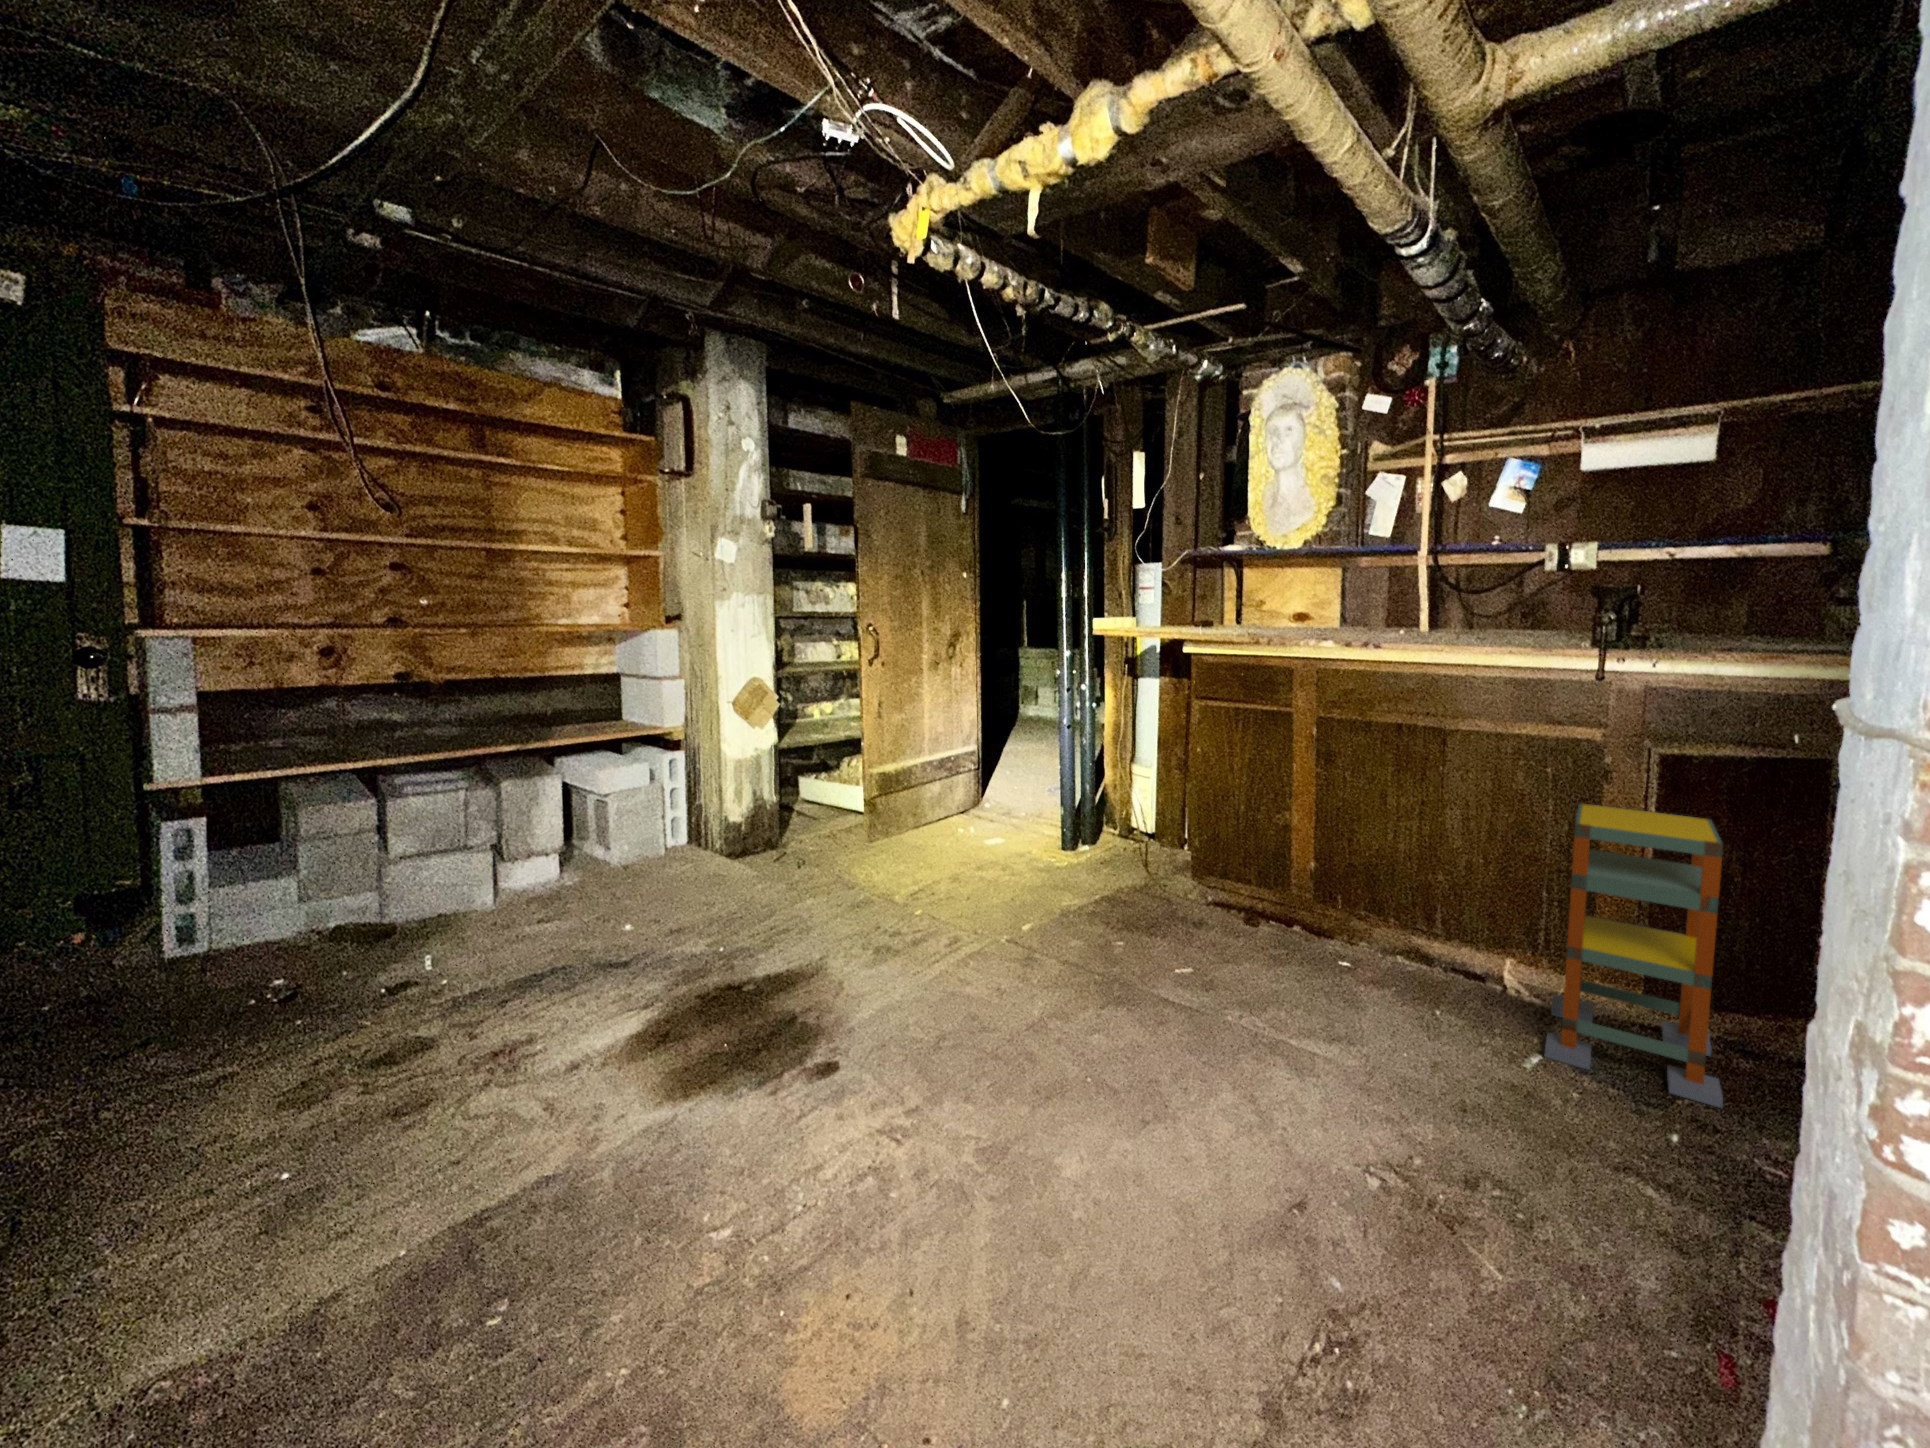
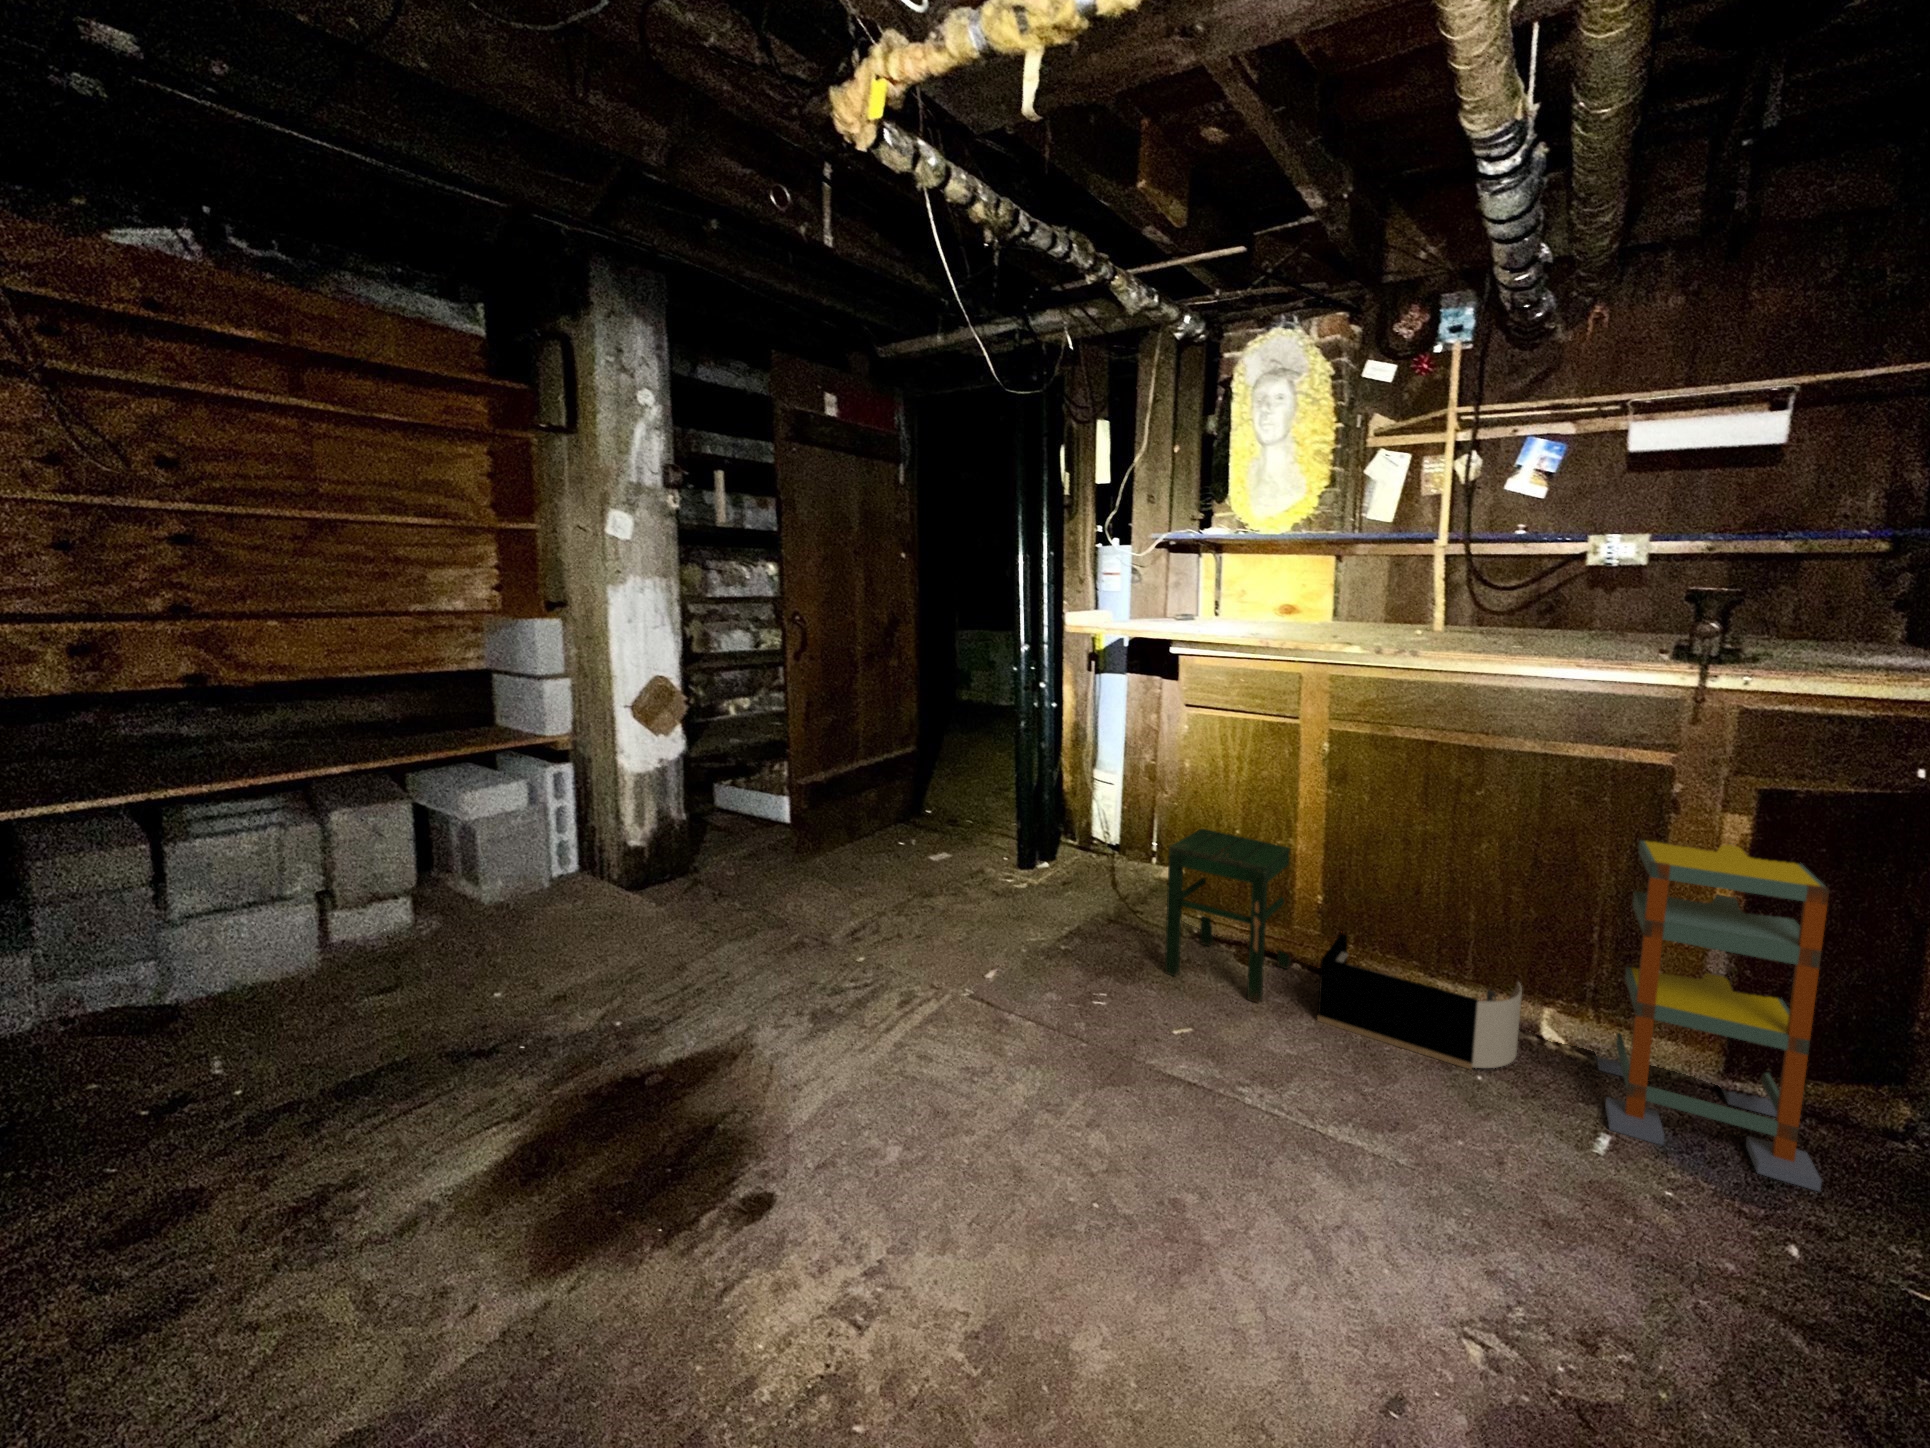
stool: none [1176,804,1294,955] -> present [1165,829,1292,1003]
storage bin: none [1304,891,1482,1010] -> present [1318,934,1522,1069]

